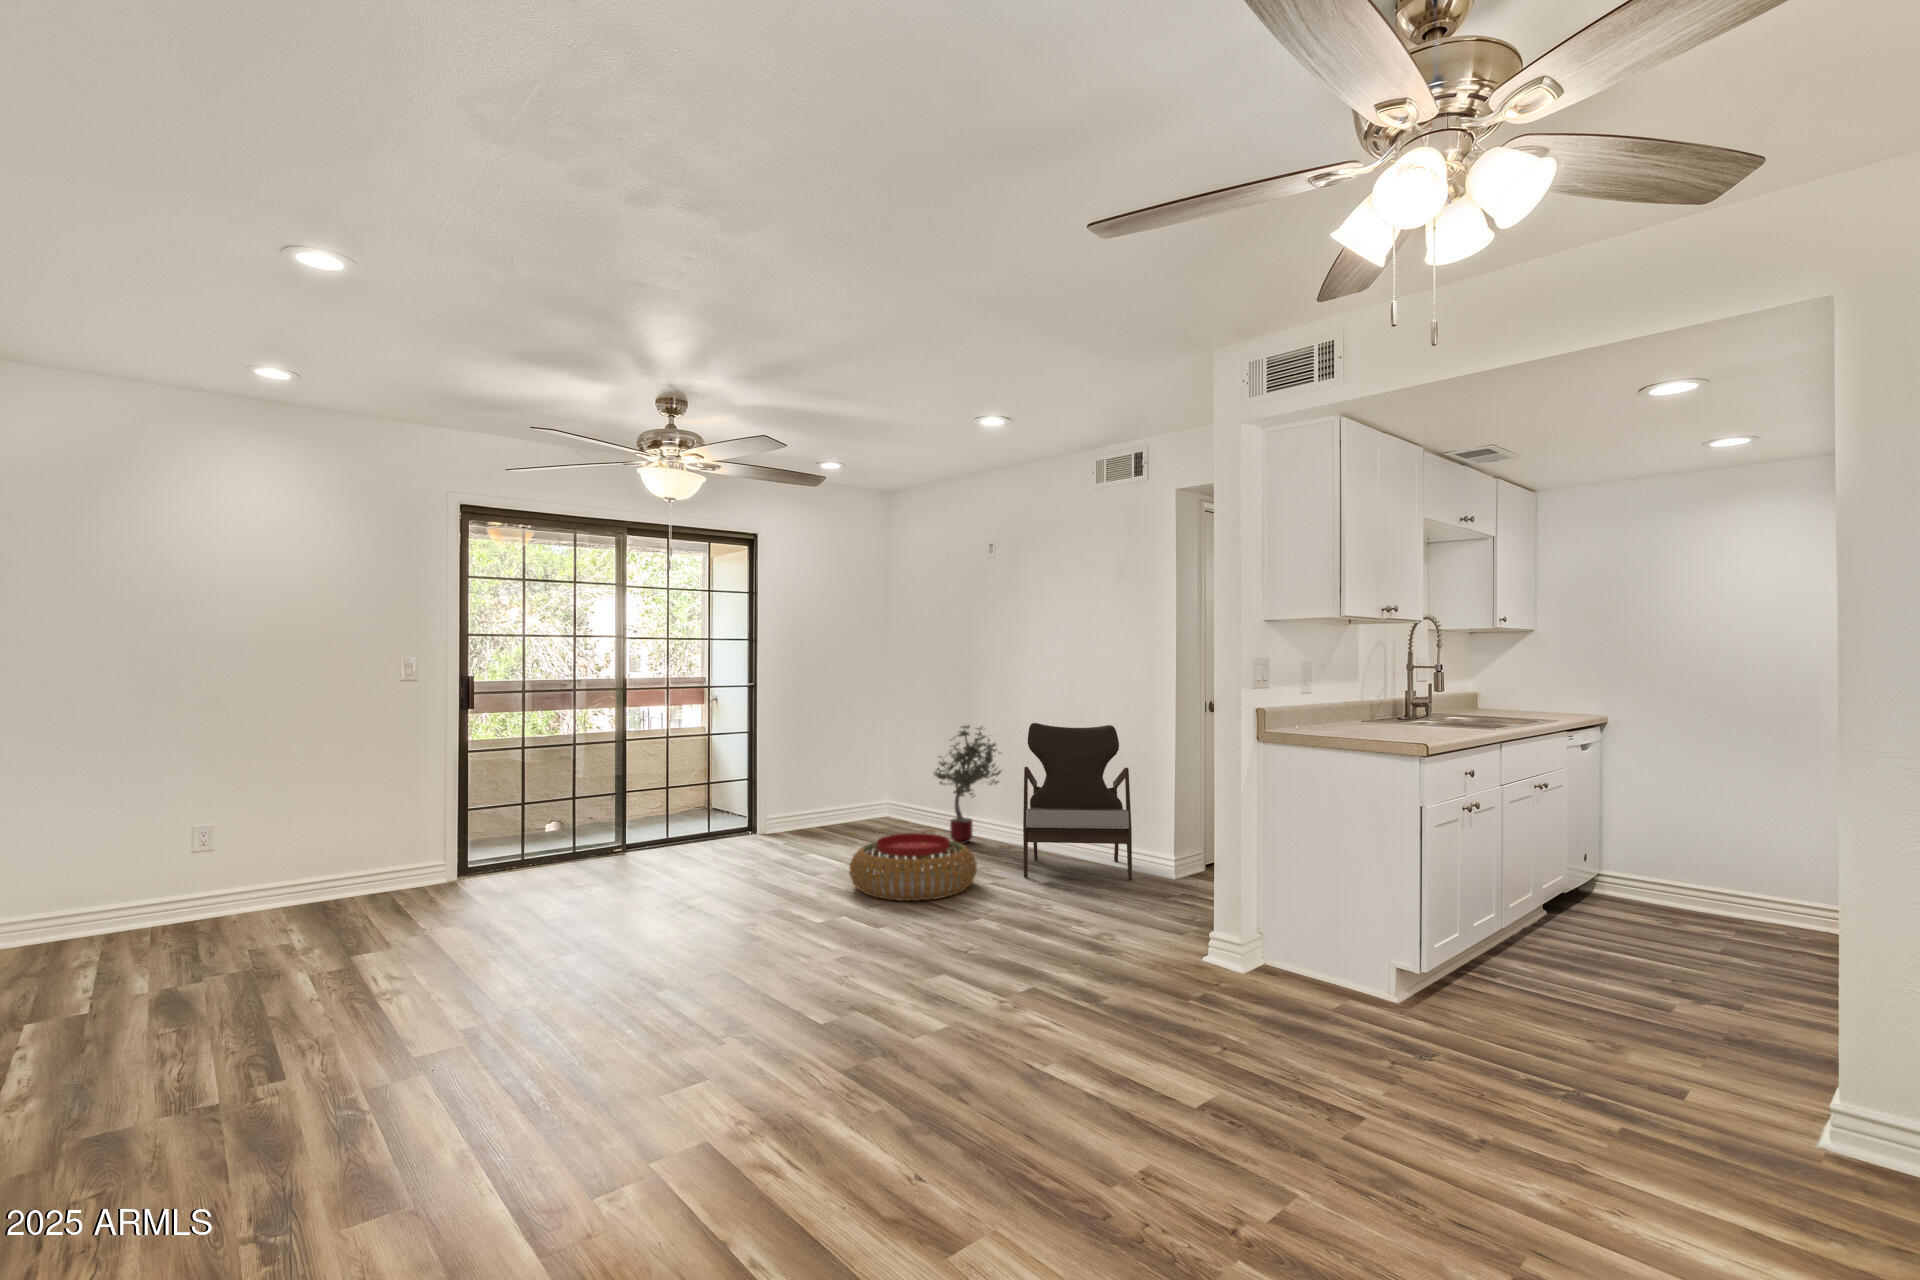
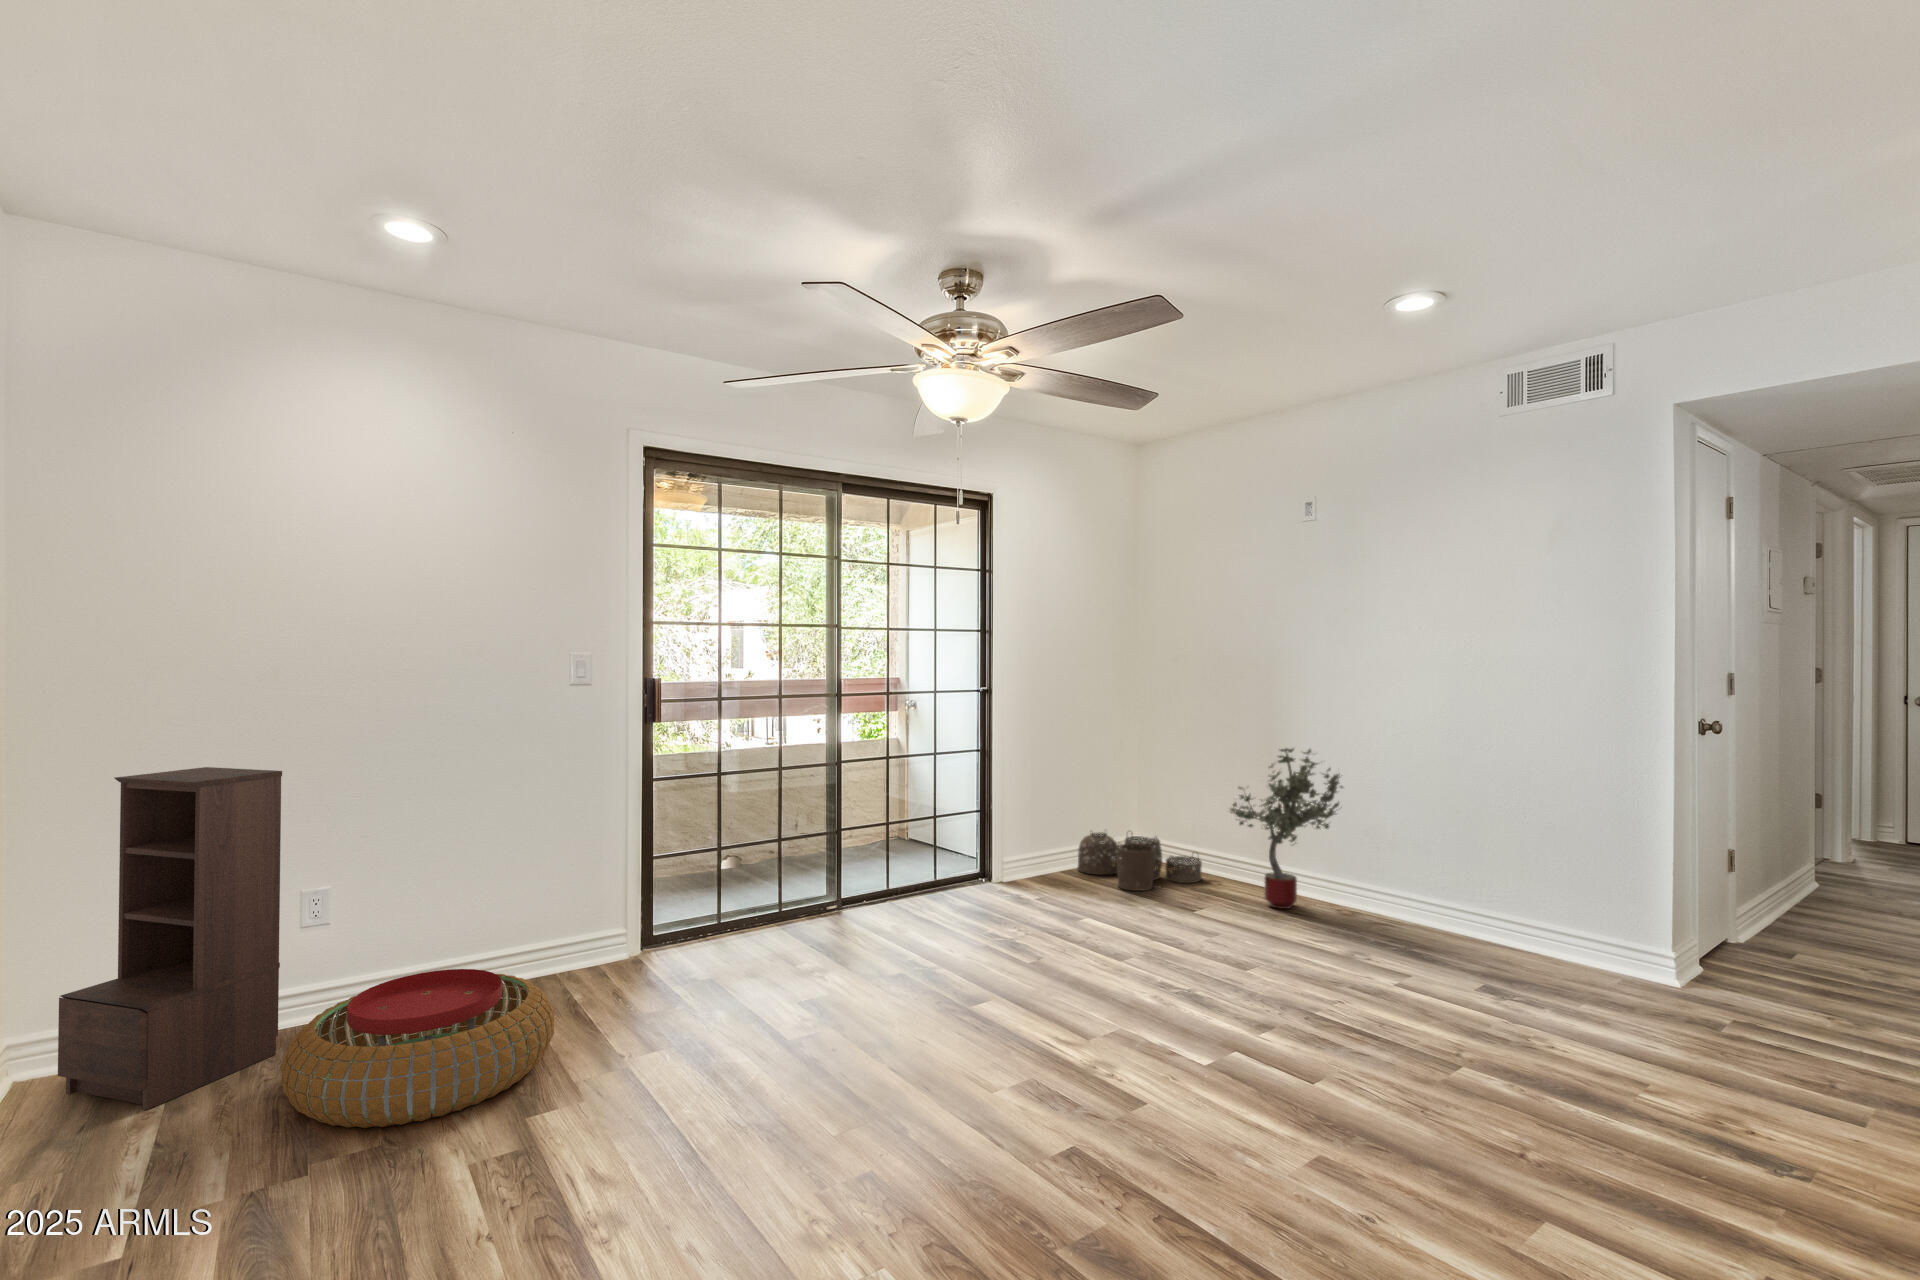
armchair: present [1023,723,1132,880] -> none [1415,750,1617,990]
bookshelf: none [15,740,176,963] -> present [58,767,282,1110]
woven basket: none [832,793,922,835] -> present [1078,832,1202,890]
pouf: present [849,833,977,901] -> present [281,969,554,1128]

